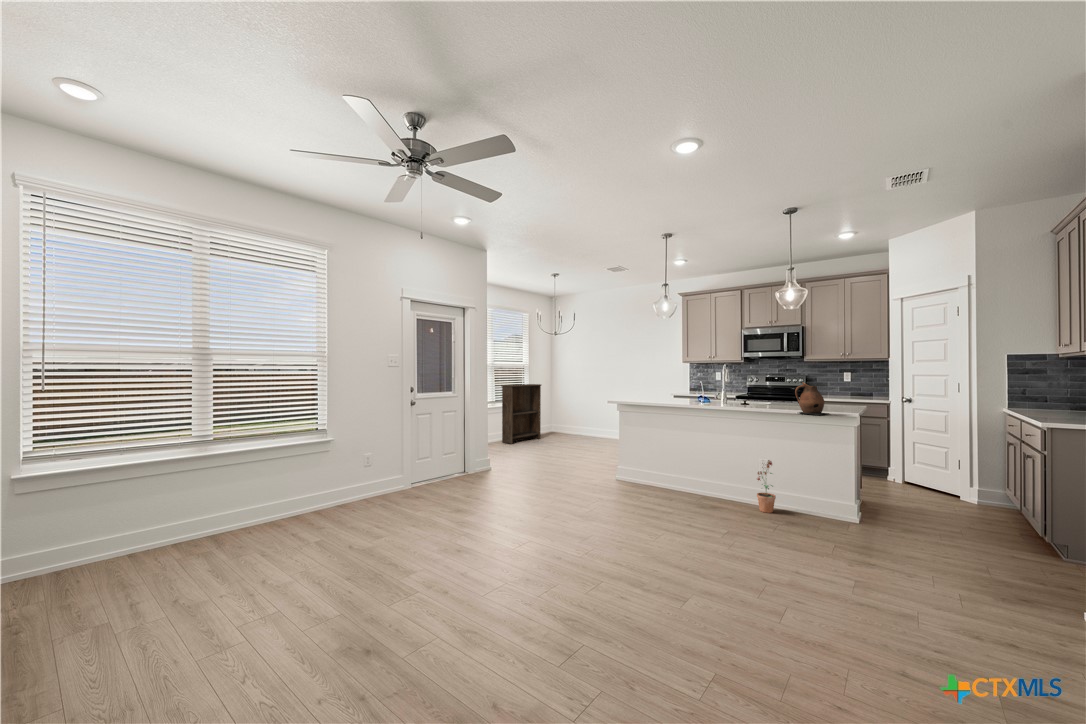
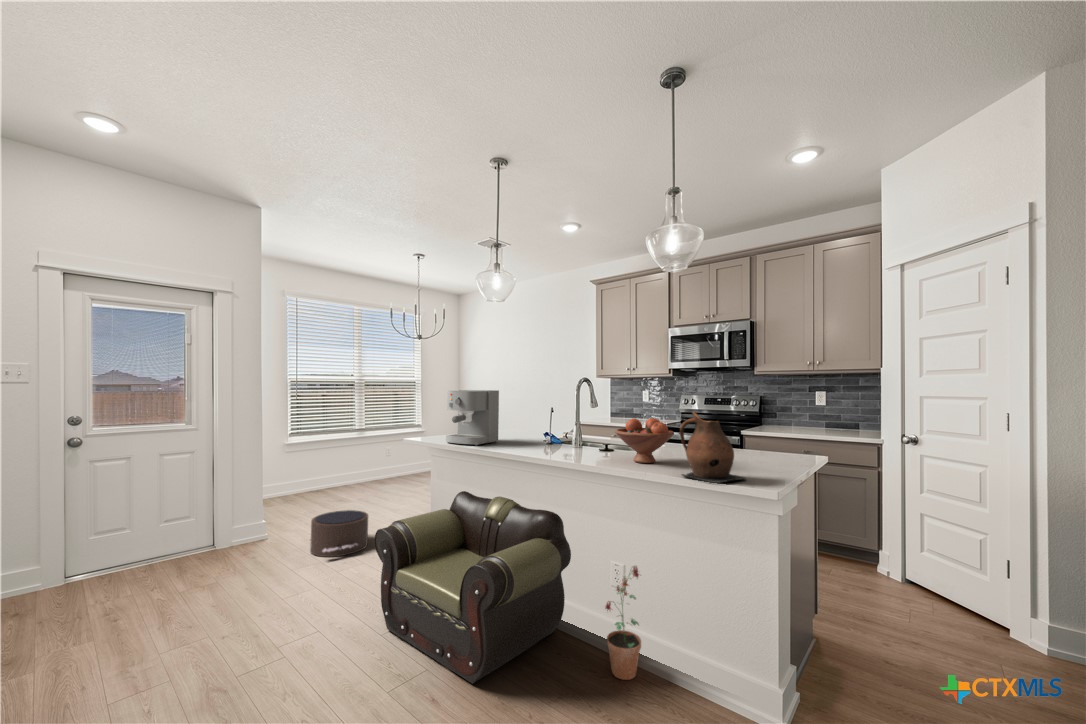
coffee maker: none [635,373,663,405] -> present [446,390,499,446]
bookshelf: present [501,384,541,444] -> none [357,403,421,486]
fruit bowl: none [750,387,785,410] -> present [615,418,674,463]
armchair: none [617,431,730,514] -> present [375,491,571,684]
pouf: none [526,451,565,476] -> present [310,510,368,557]

